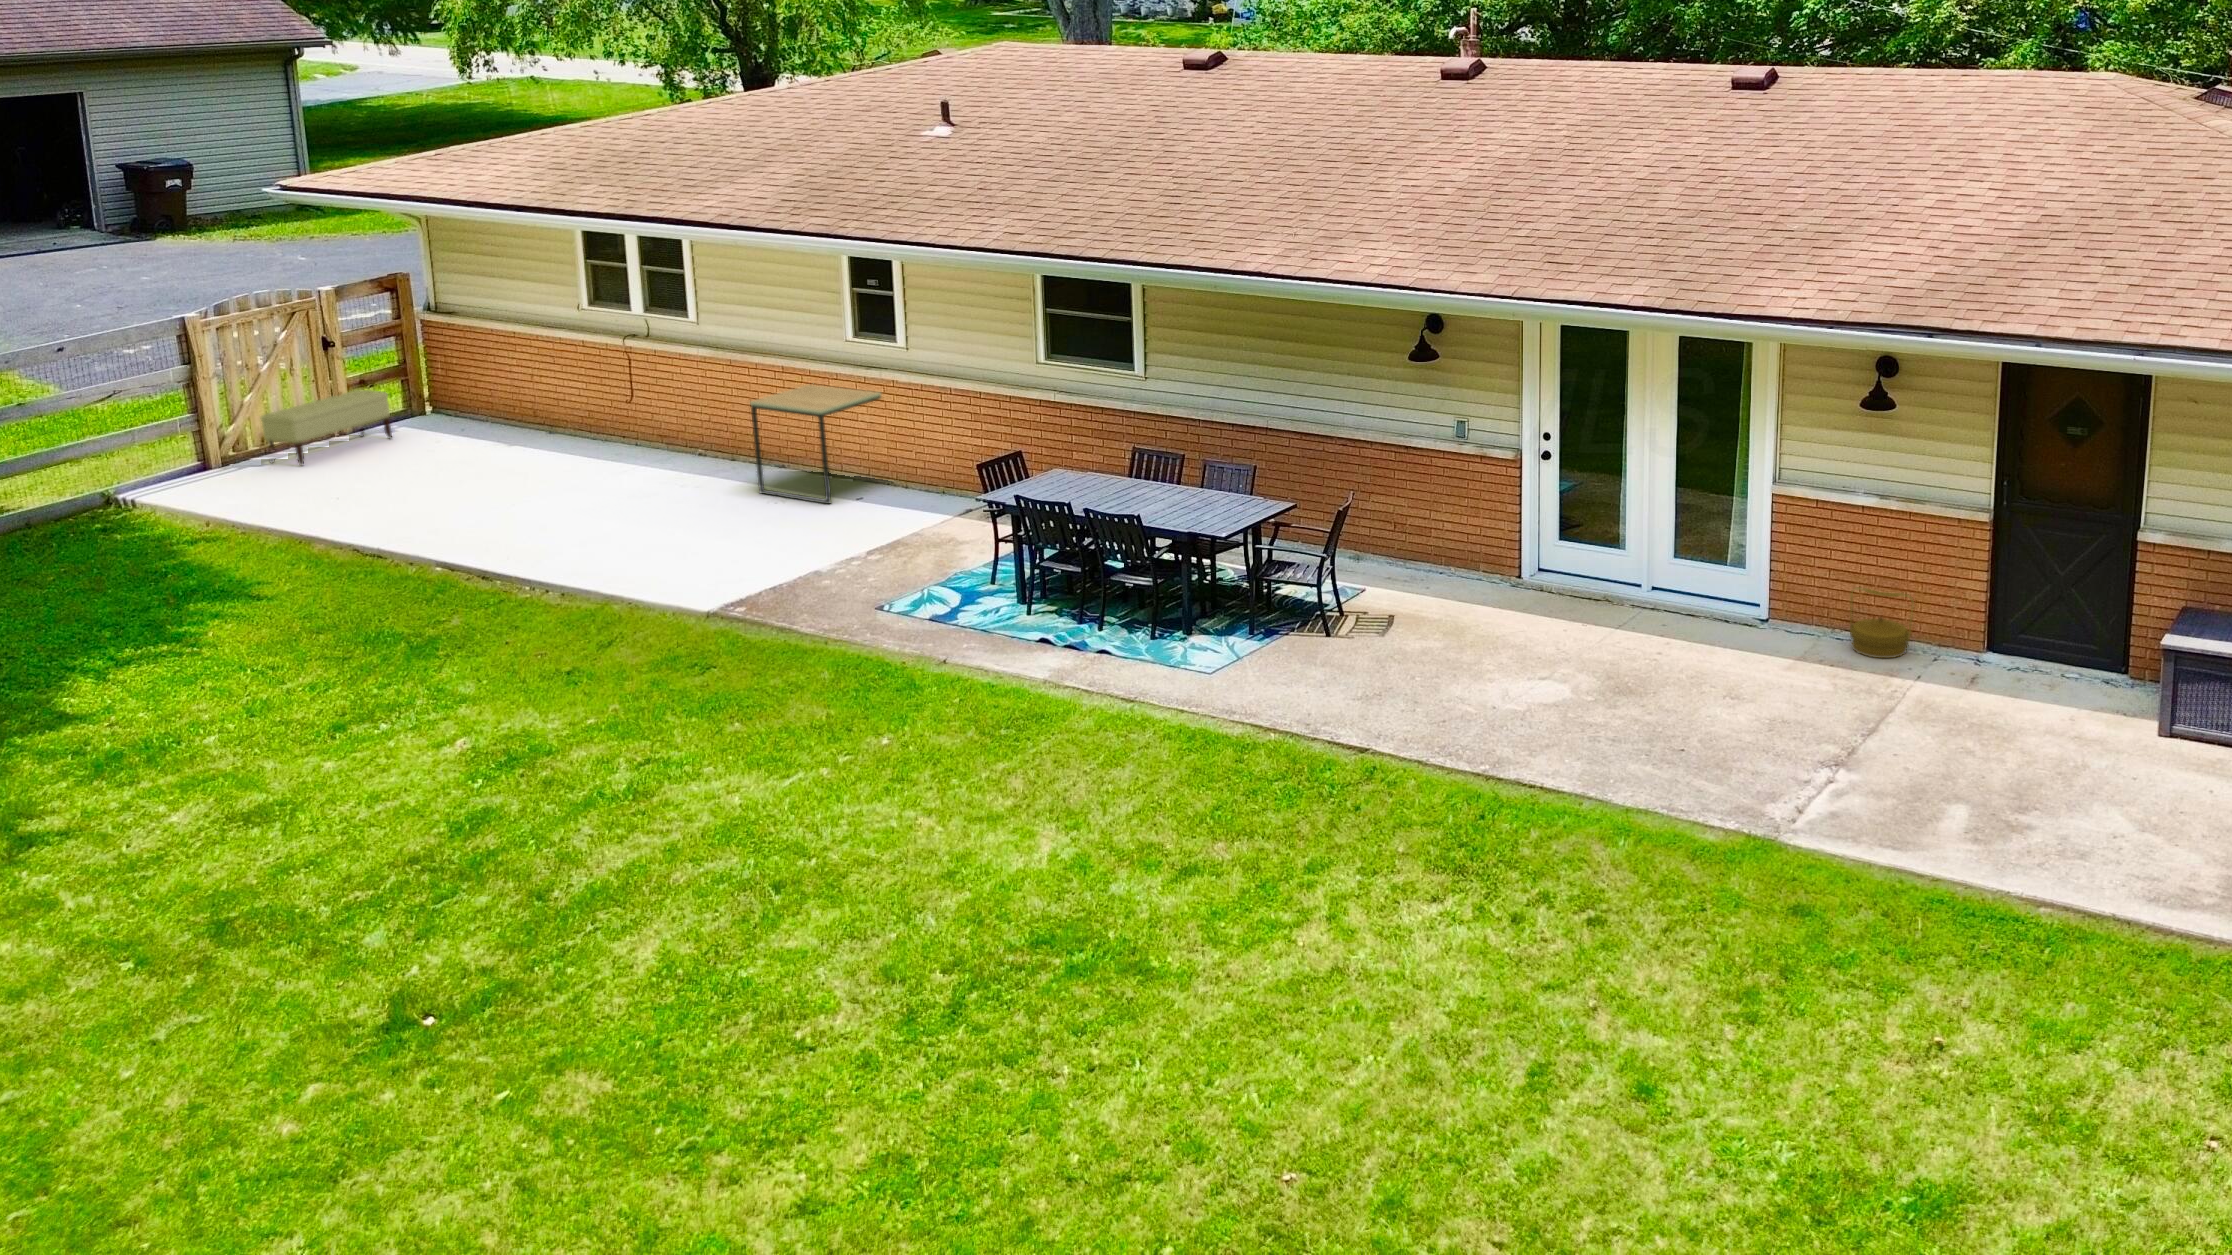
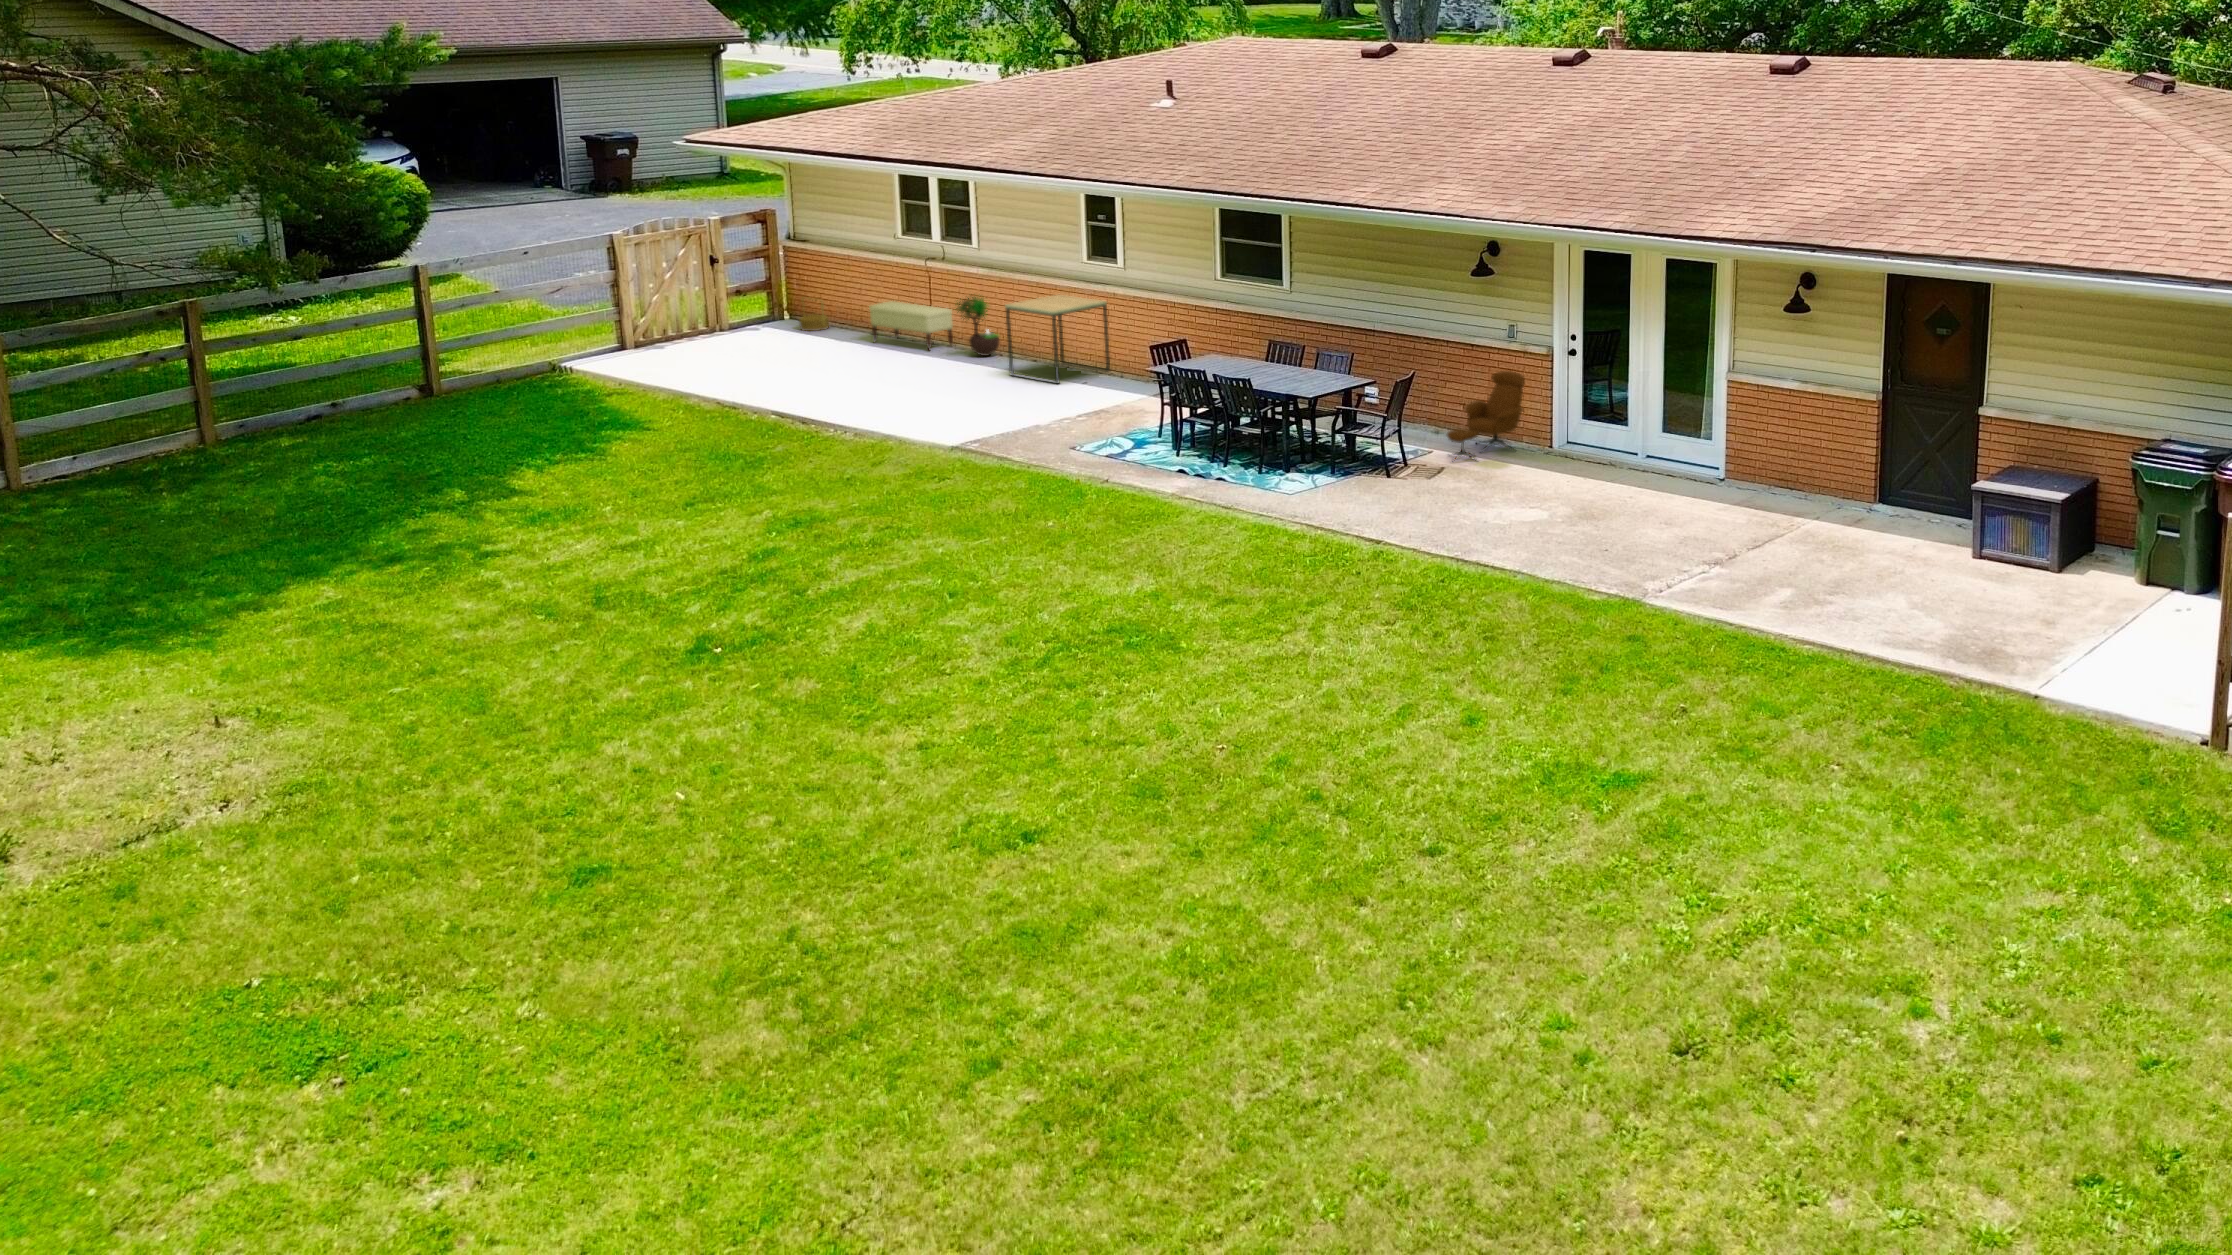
potted tree: none [669,377,735,462] -> present [957,296,999,356]
bench: present [261,390,392,465] -> present [869,301,953,350]
lounge chair: none [1397,481,1490,610] -> present [1447,371,1525,461]
woven basket: present [1850,587,1913,658] -> present [799,300,829,331]

